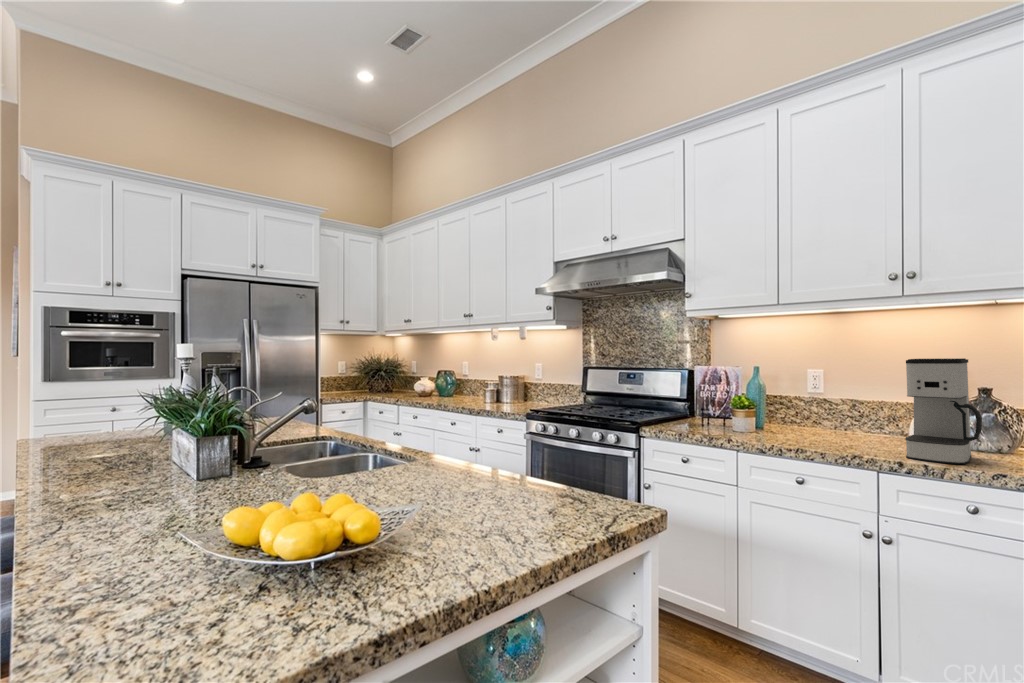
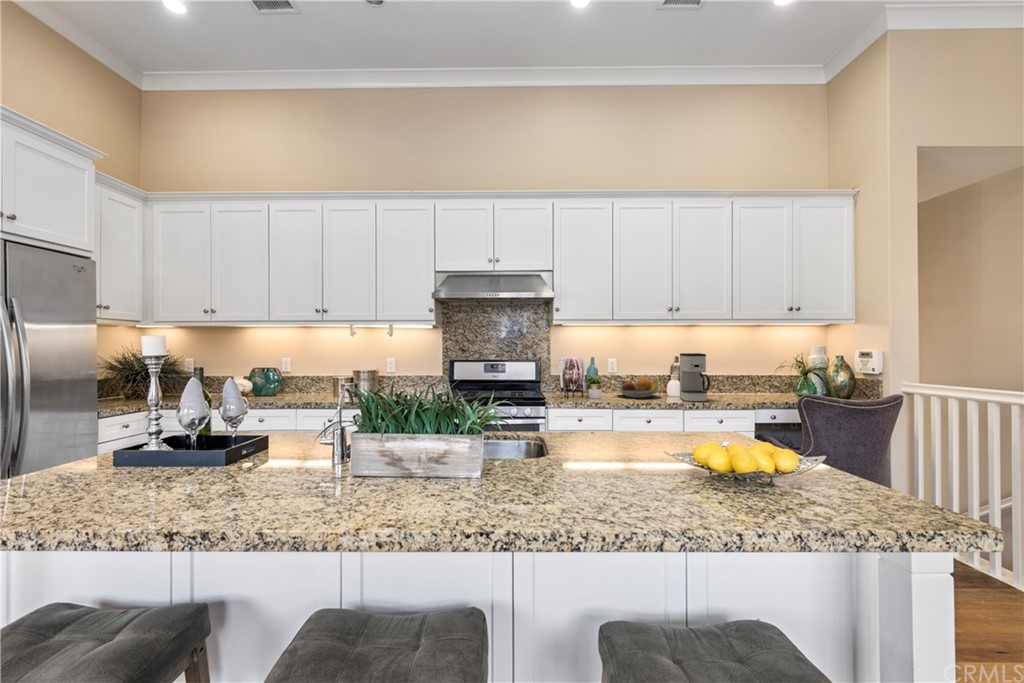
fruit bowl: none [786,404,882,441] -> present [616,378,661,398]

